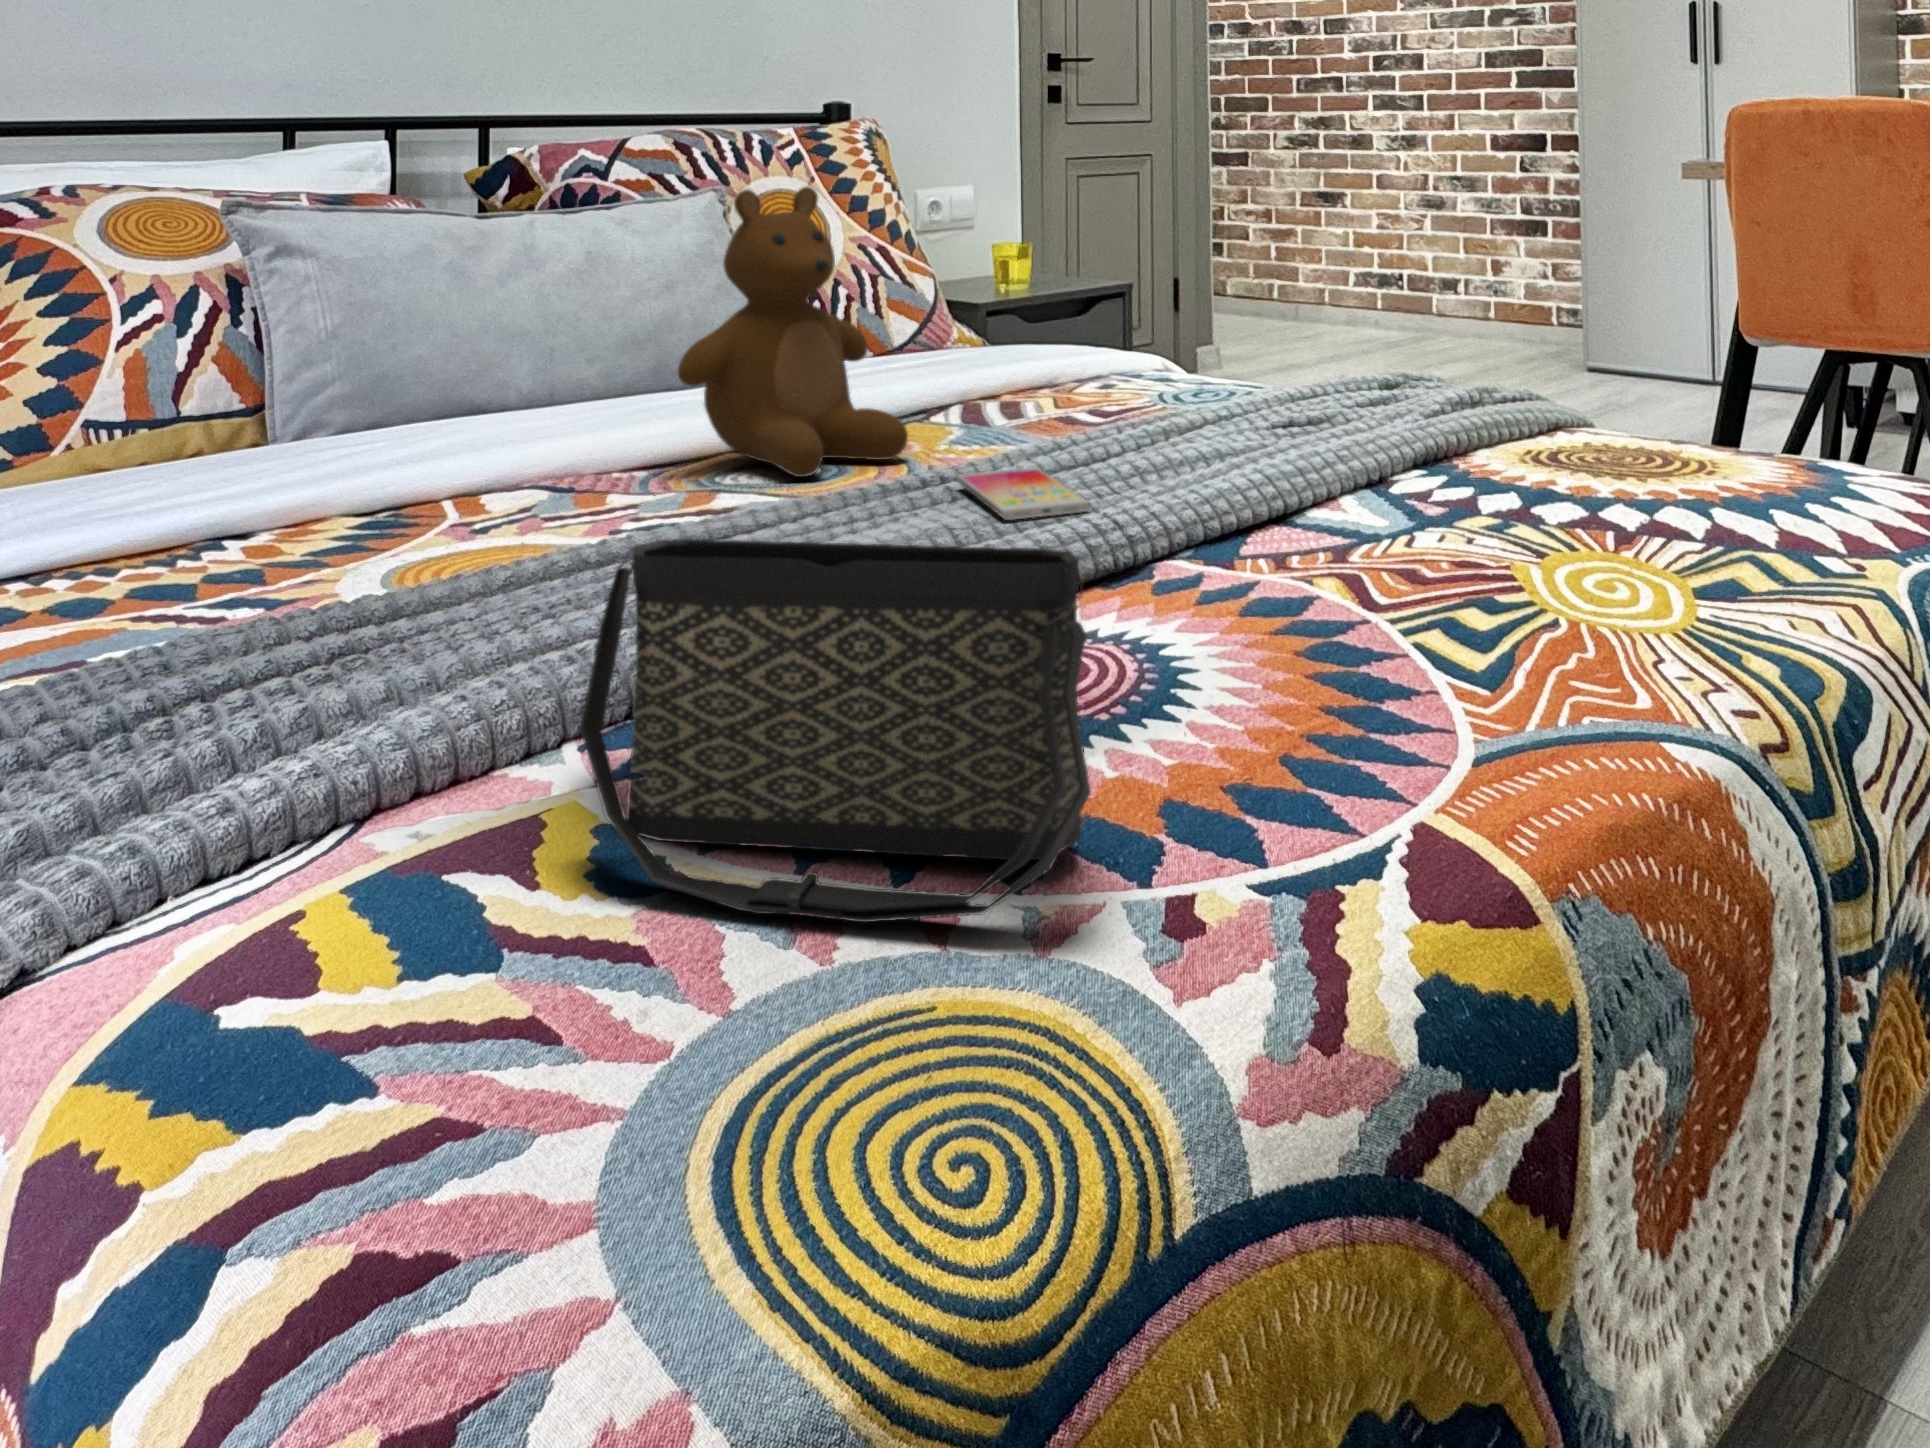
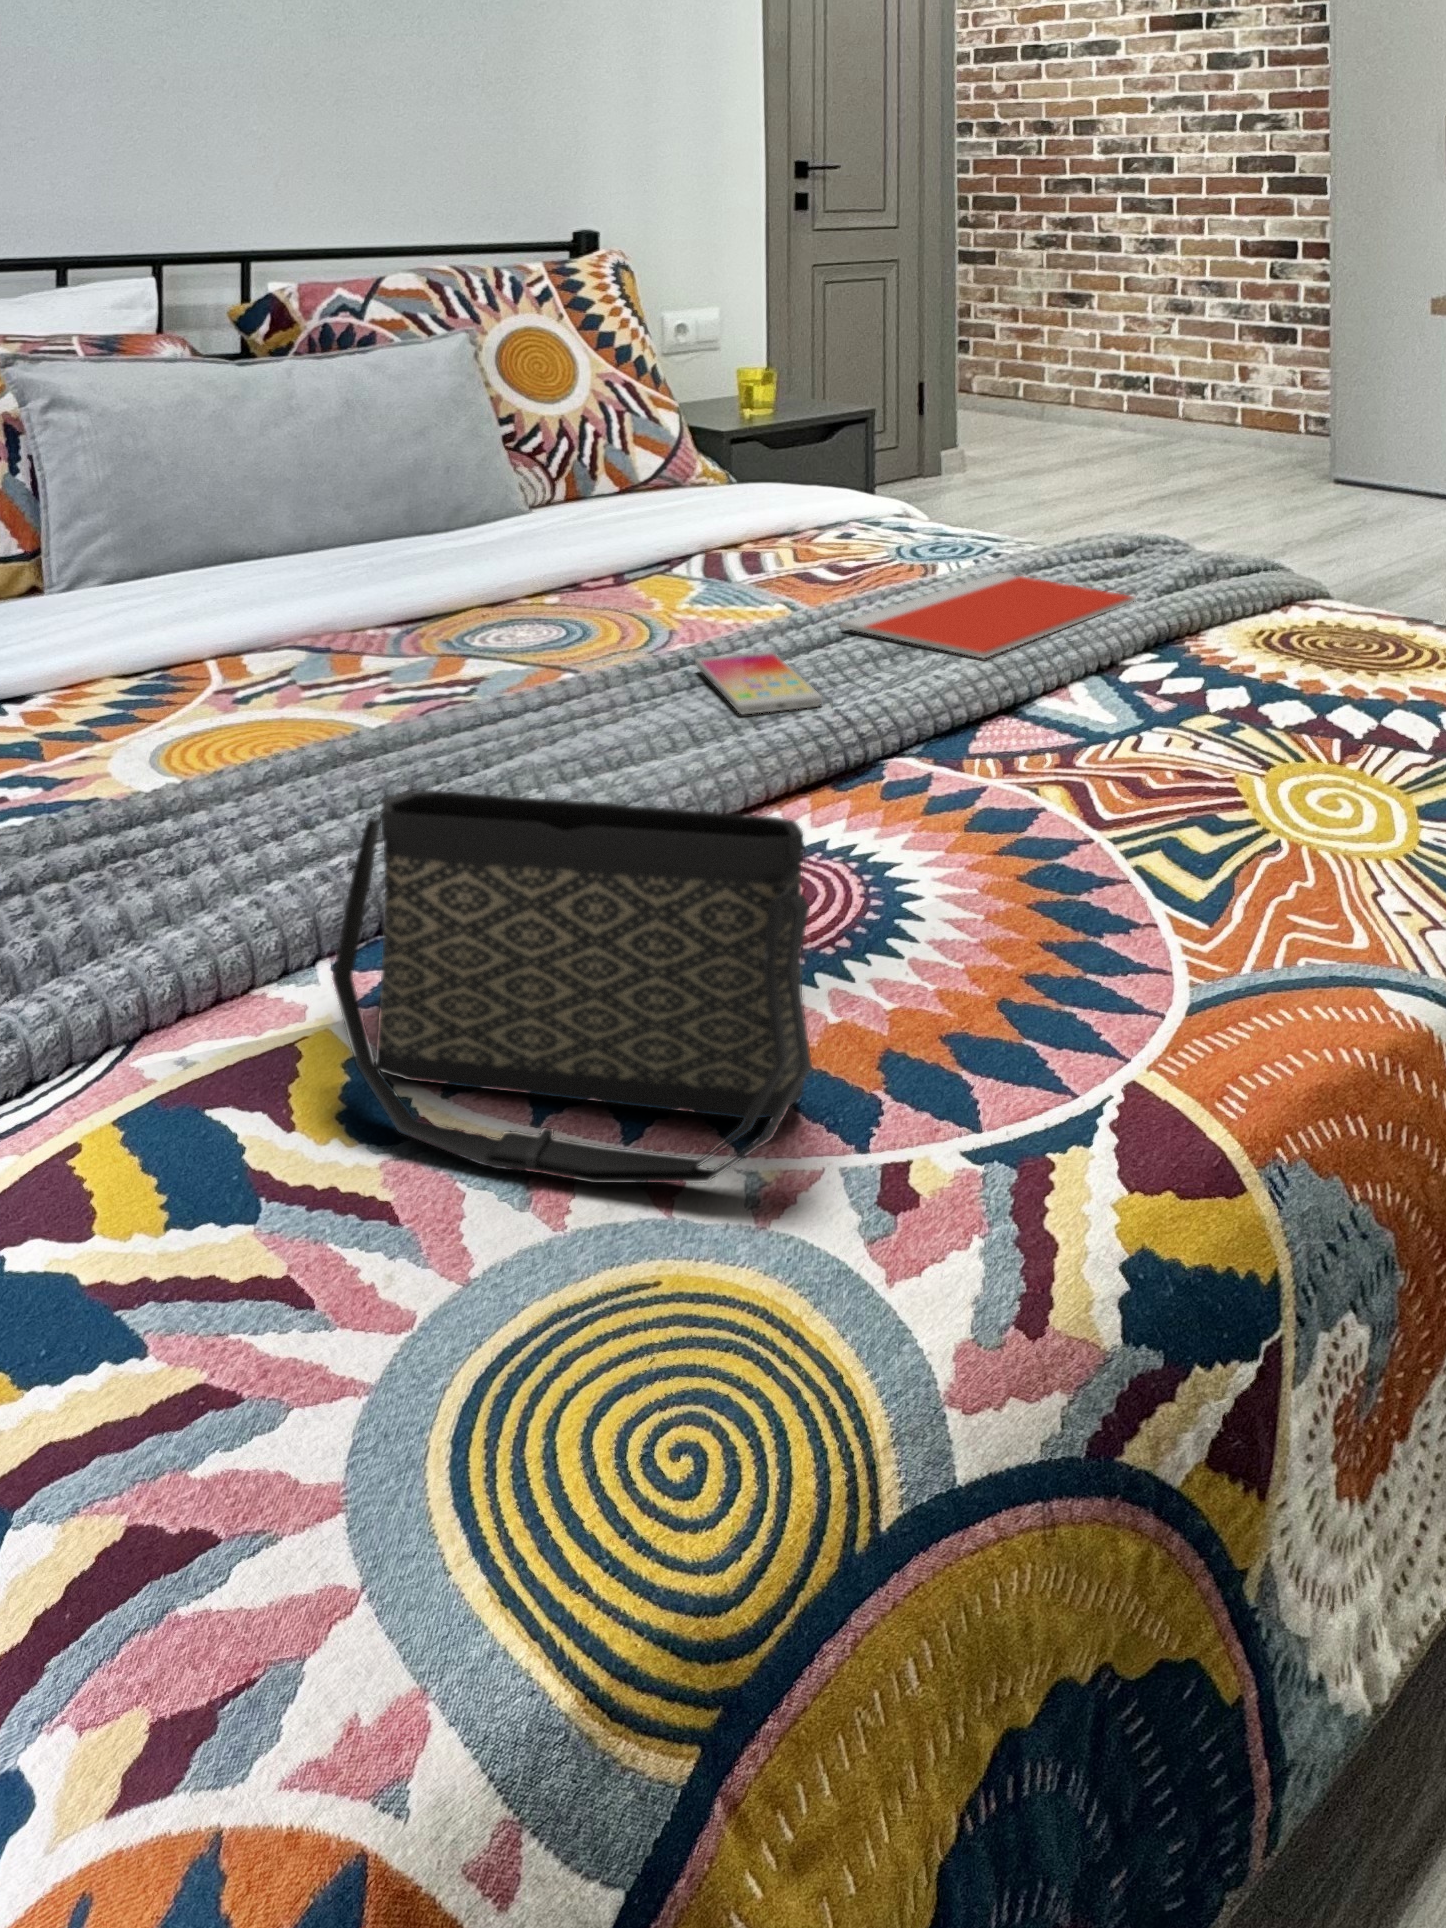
teddy bear: present [678,186,908,477] -> none [428,356,650,646]
notebook: none [1105,403,1403,470] -> present [841,573,1135,658]

